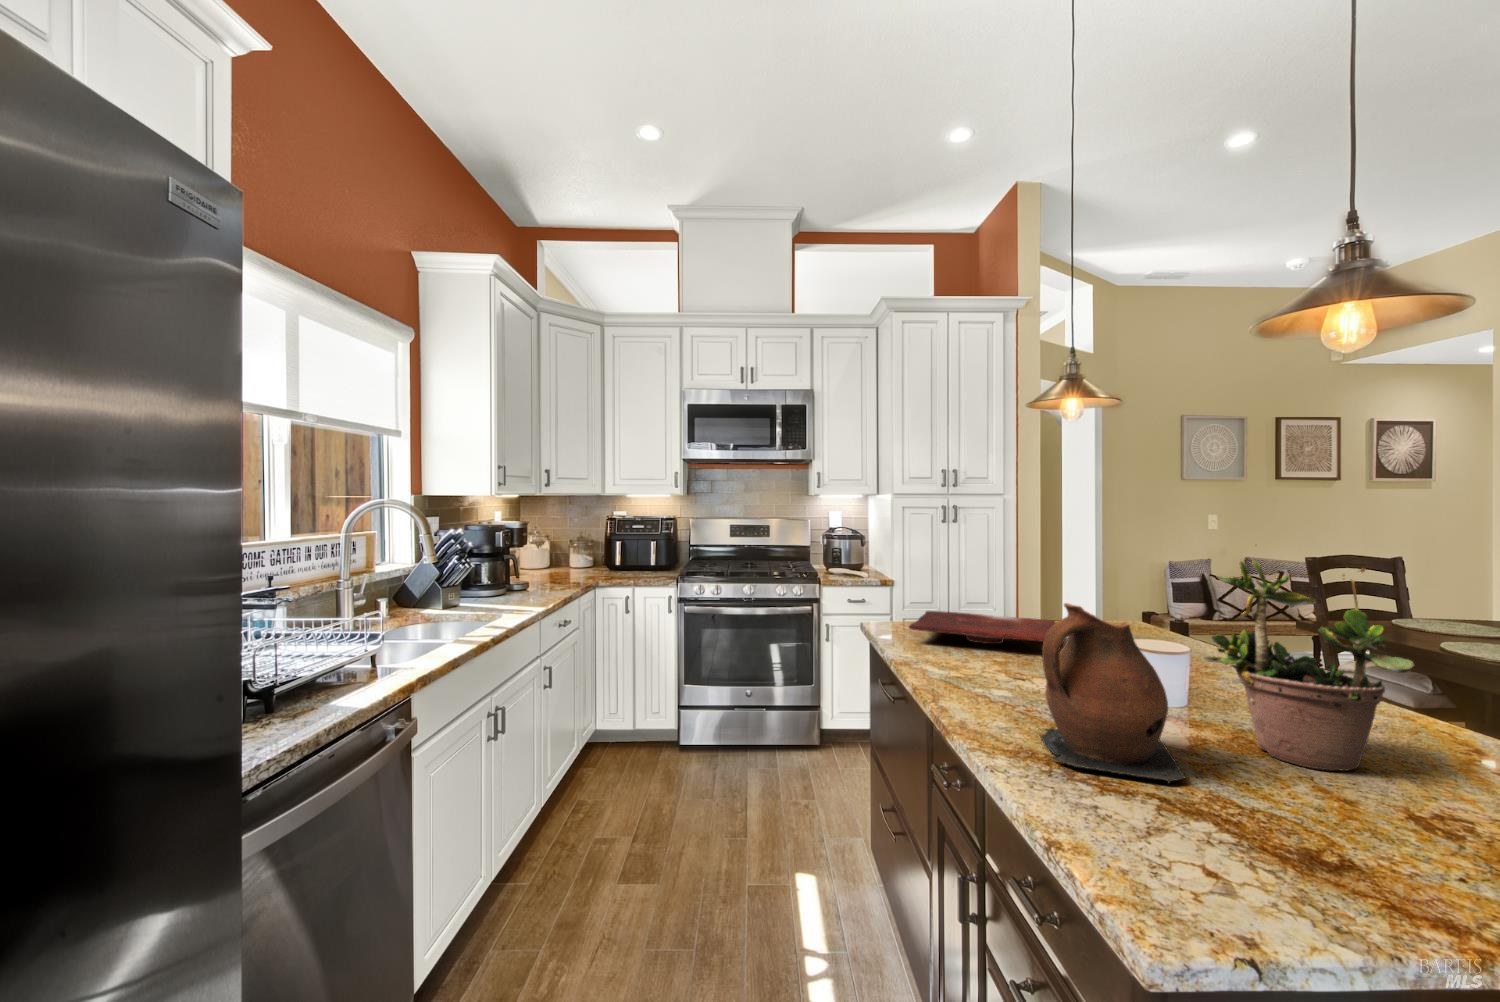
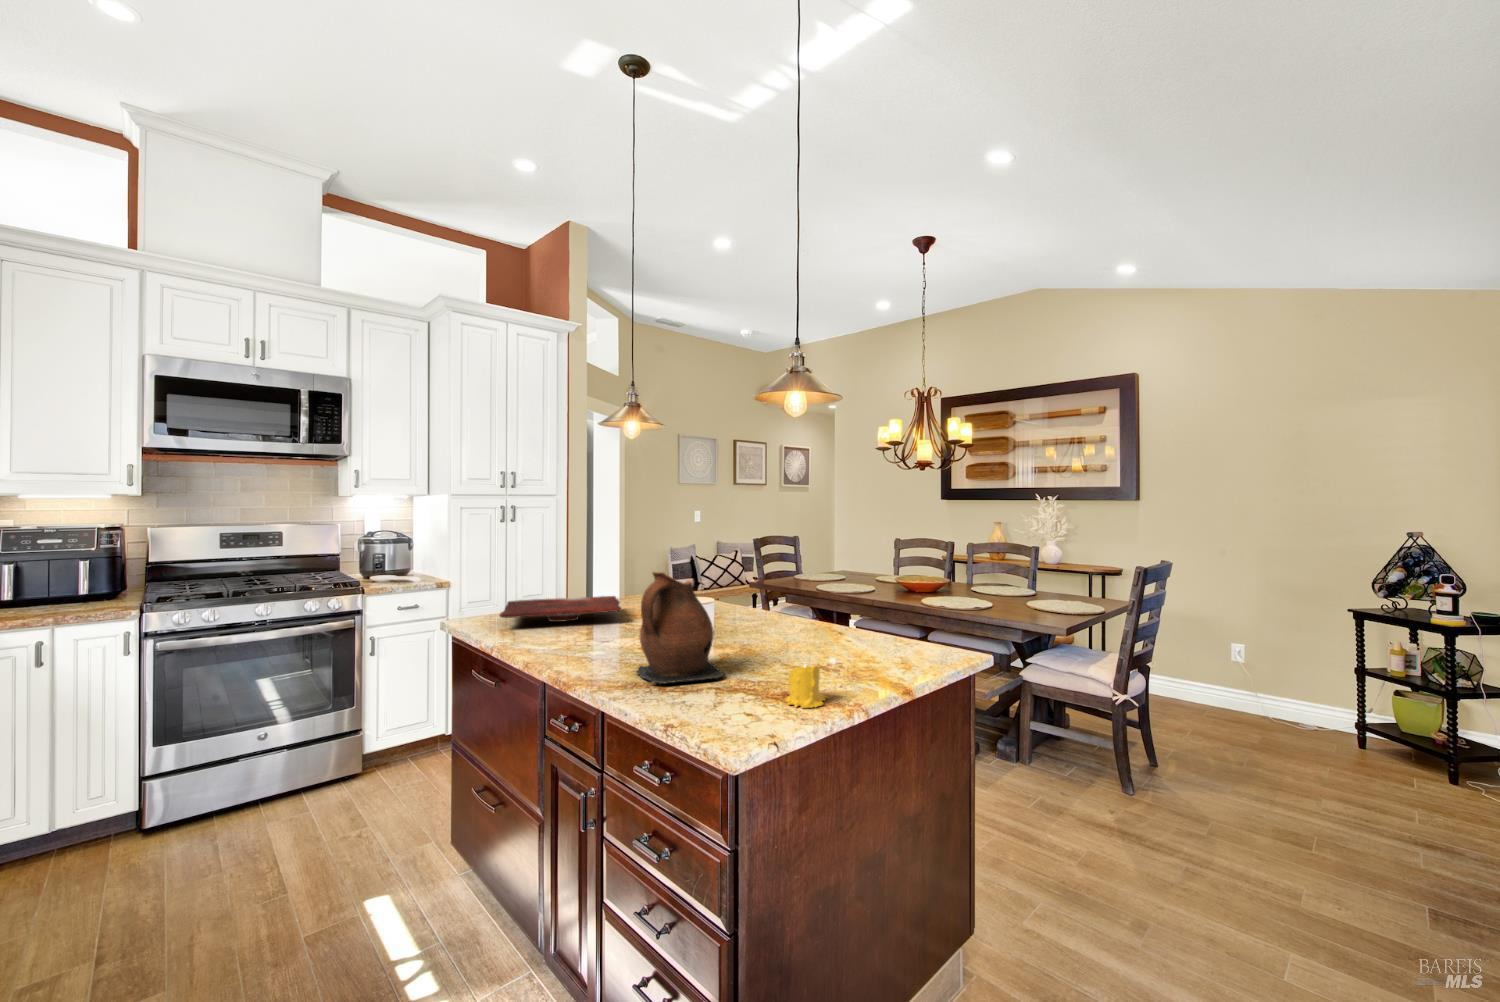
potted plant: present [1204,560,1415,771] -> none [726,525,820,656]
candle: none [1299,807,1414,910] -> present [785,665,827,708]

